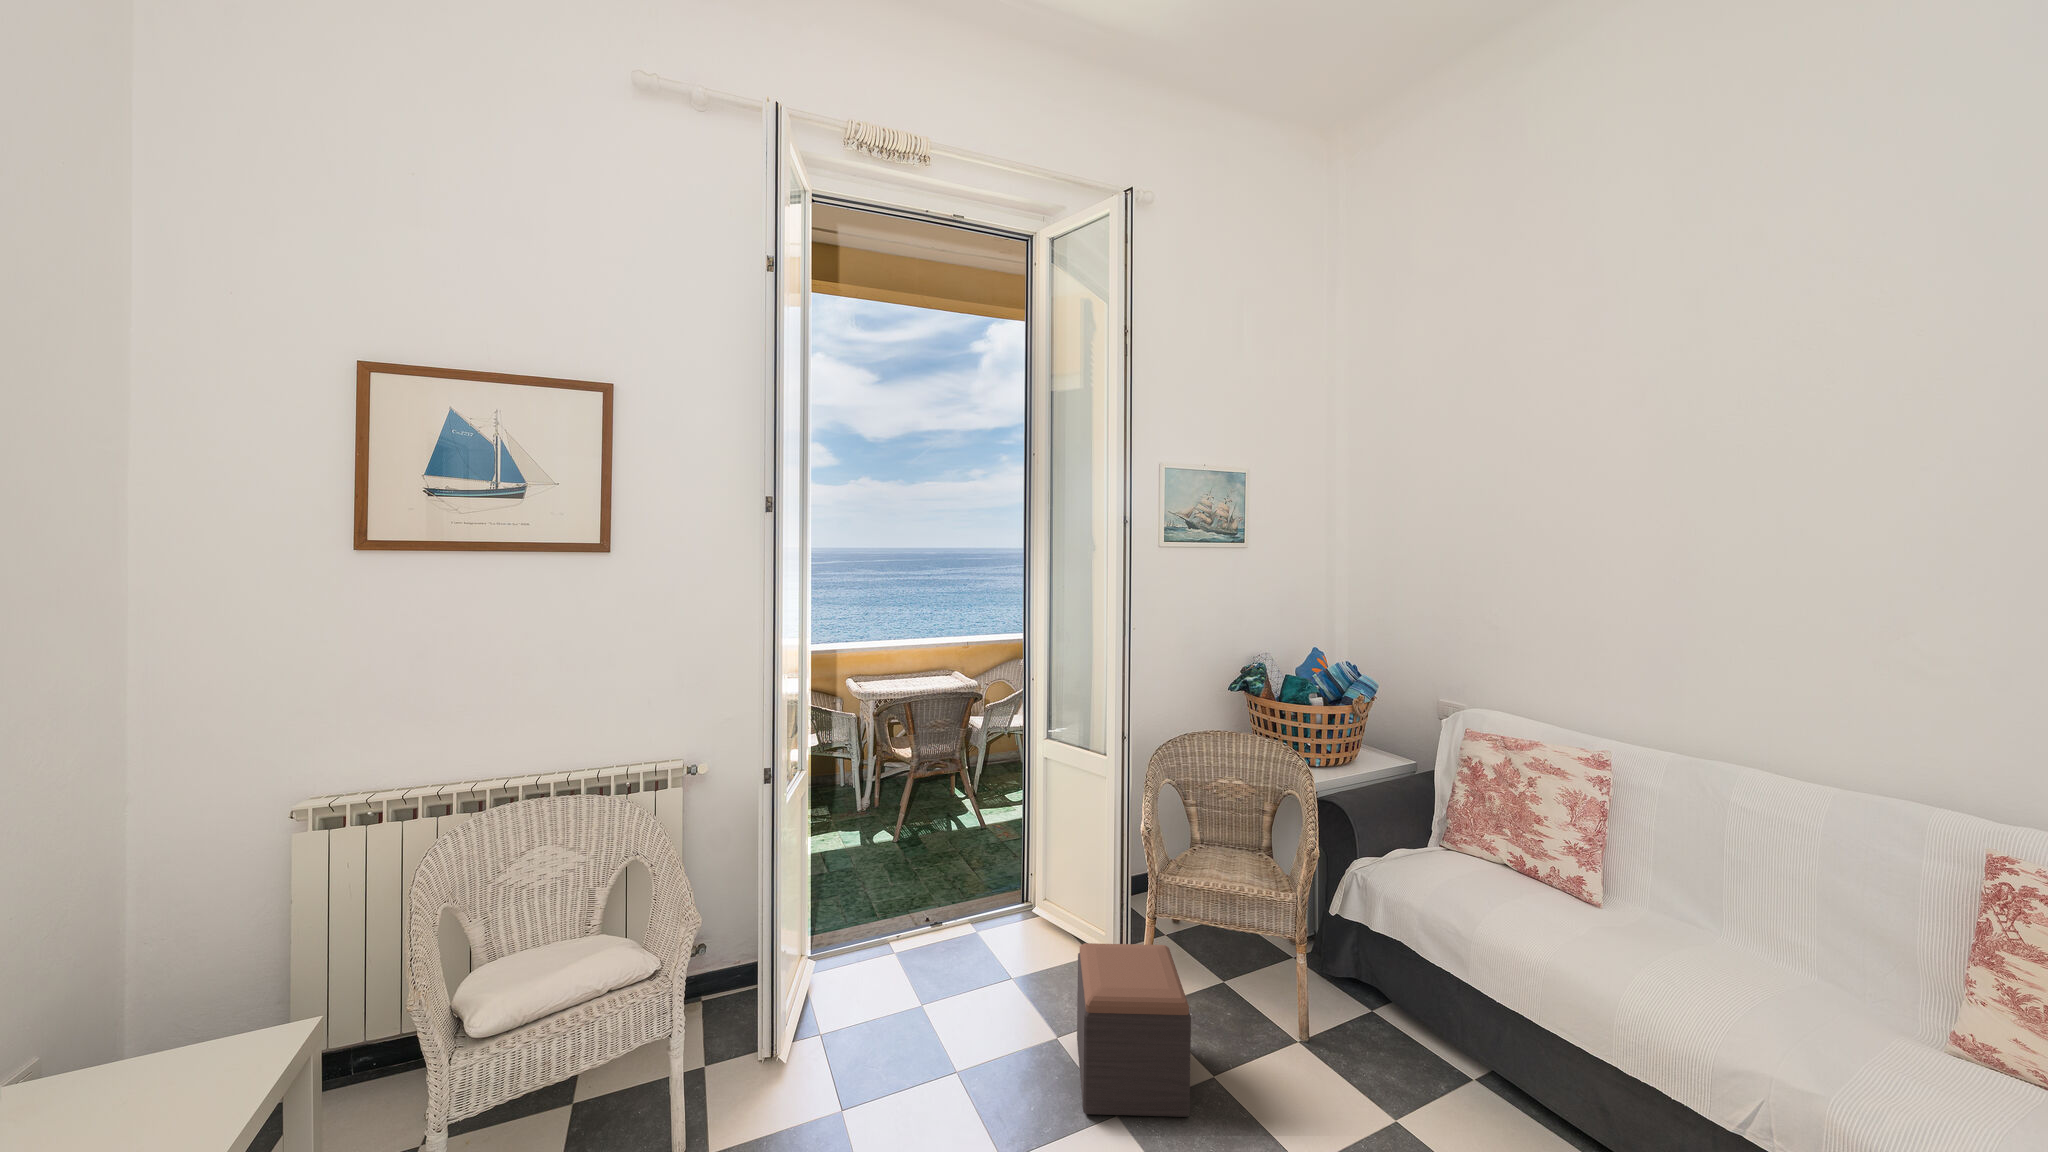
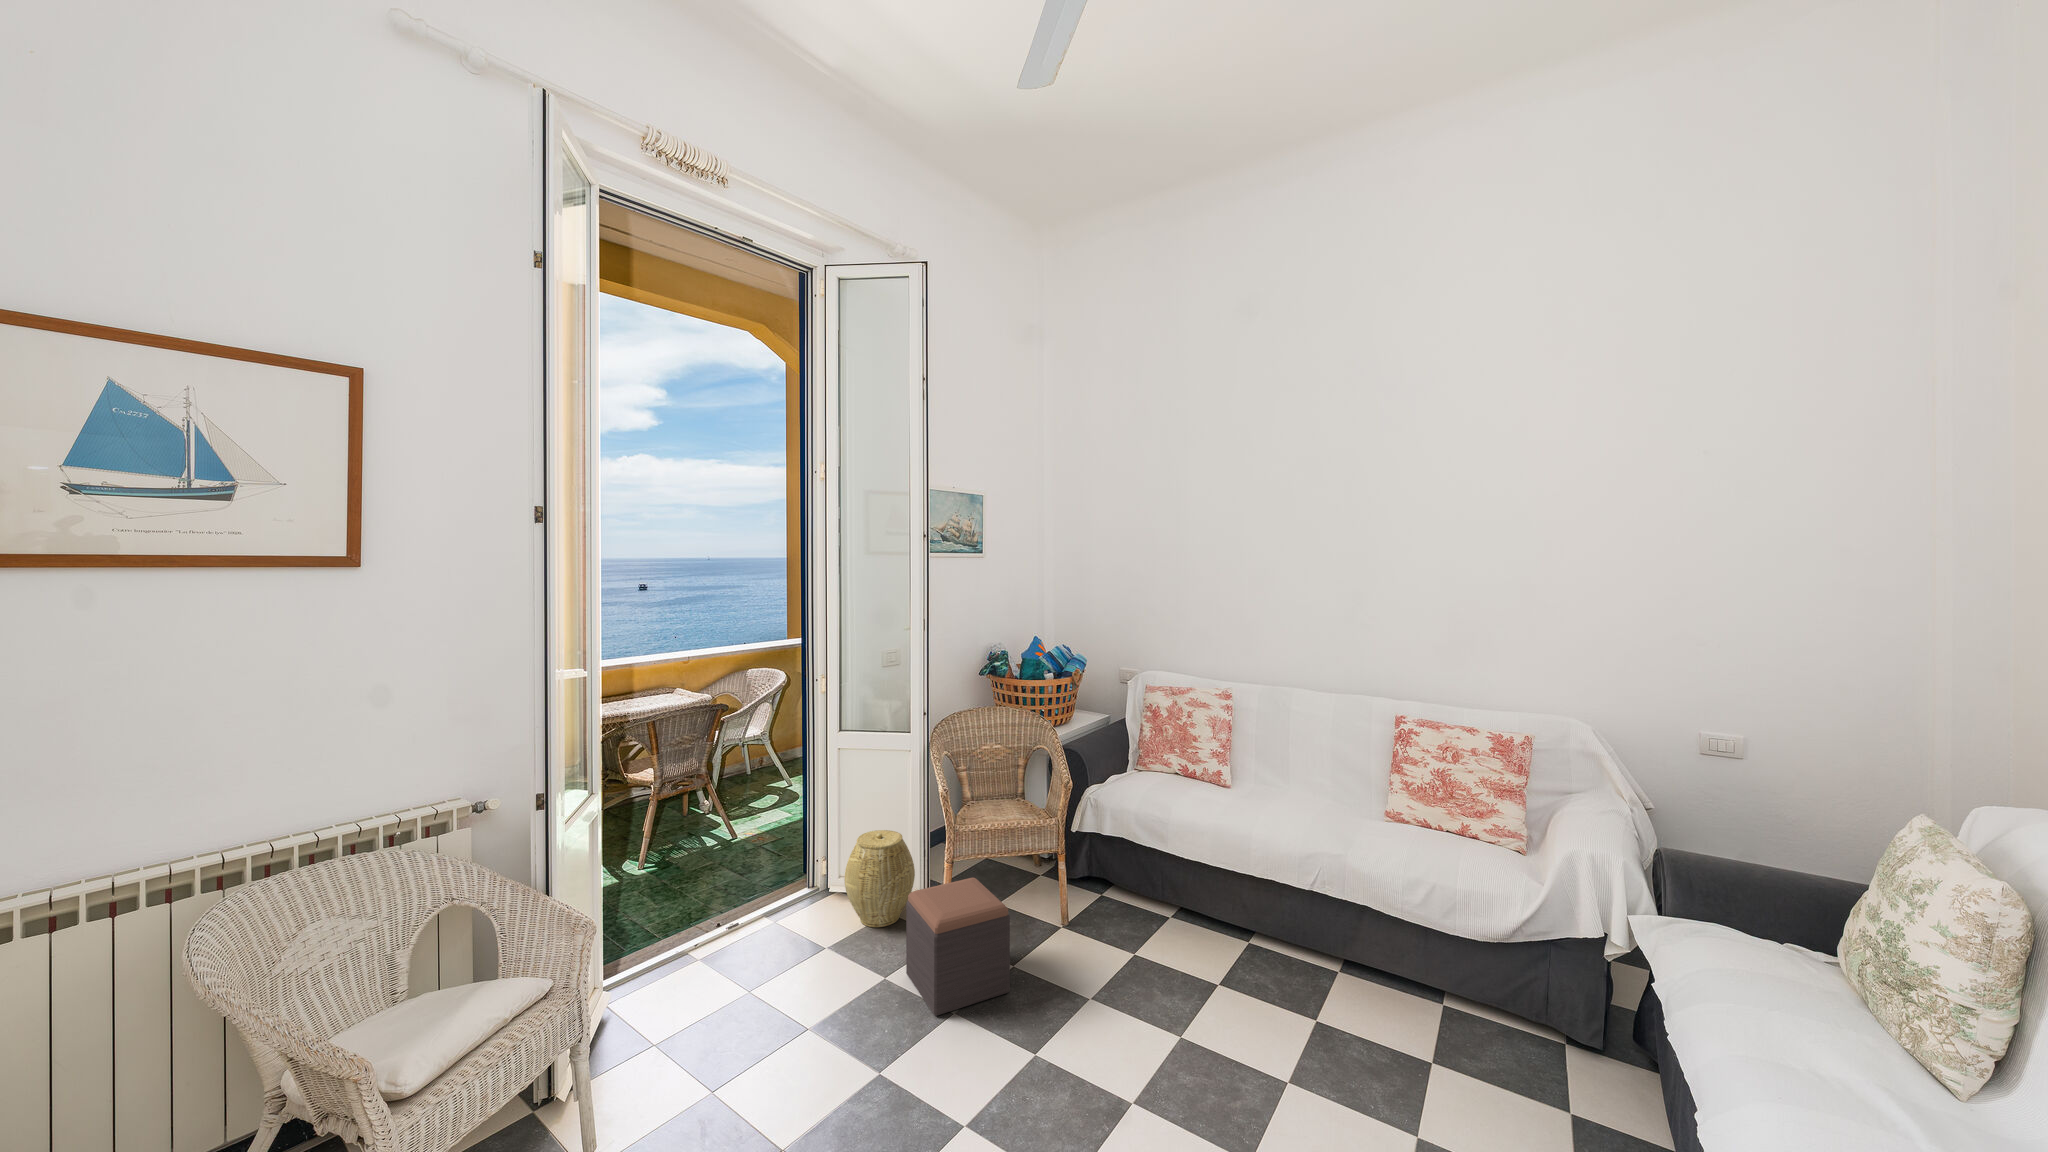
woven basket: none [1043,853,1121,965] -> present [844,830,915,927]

